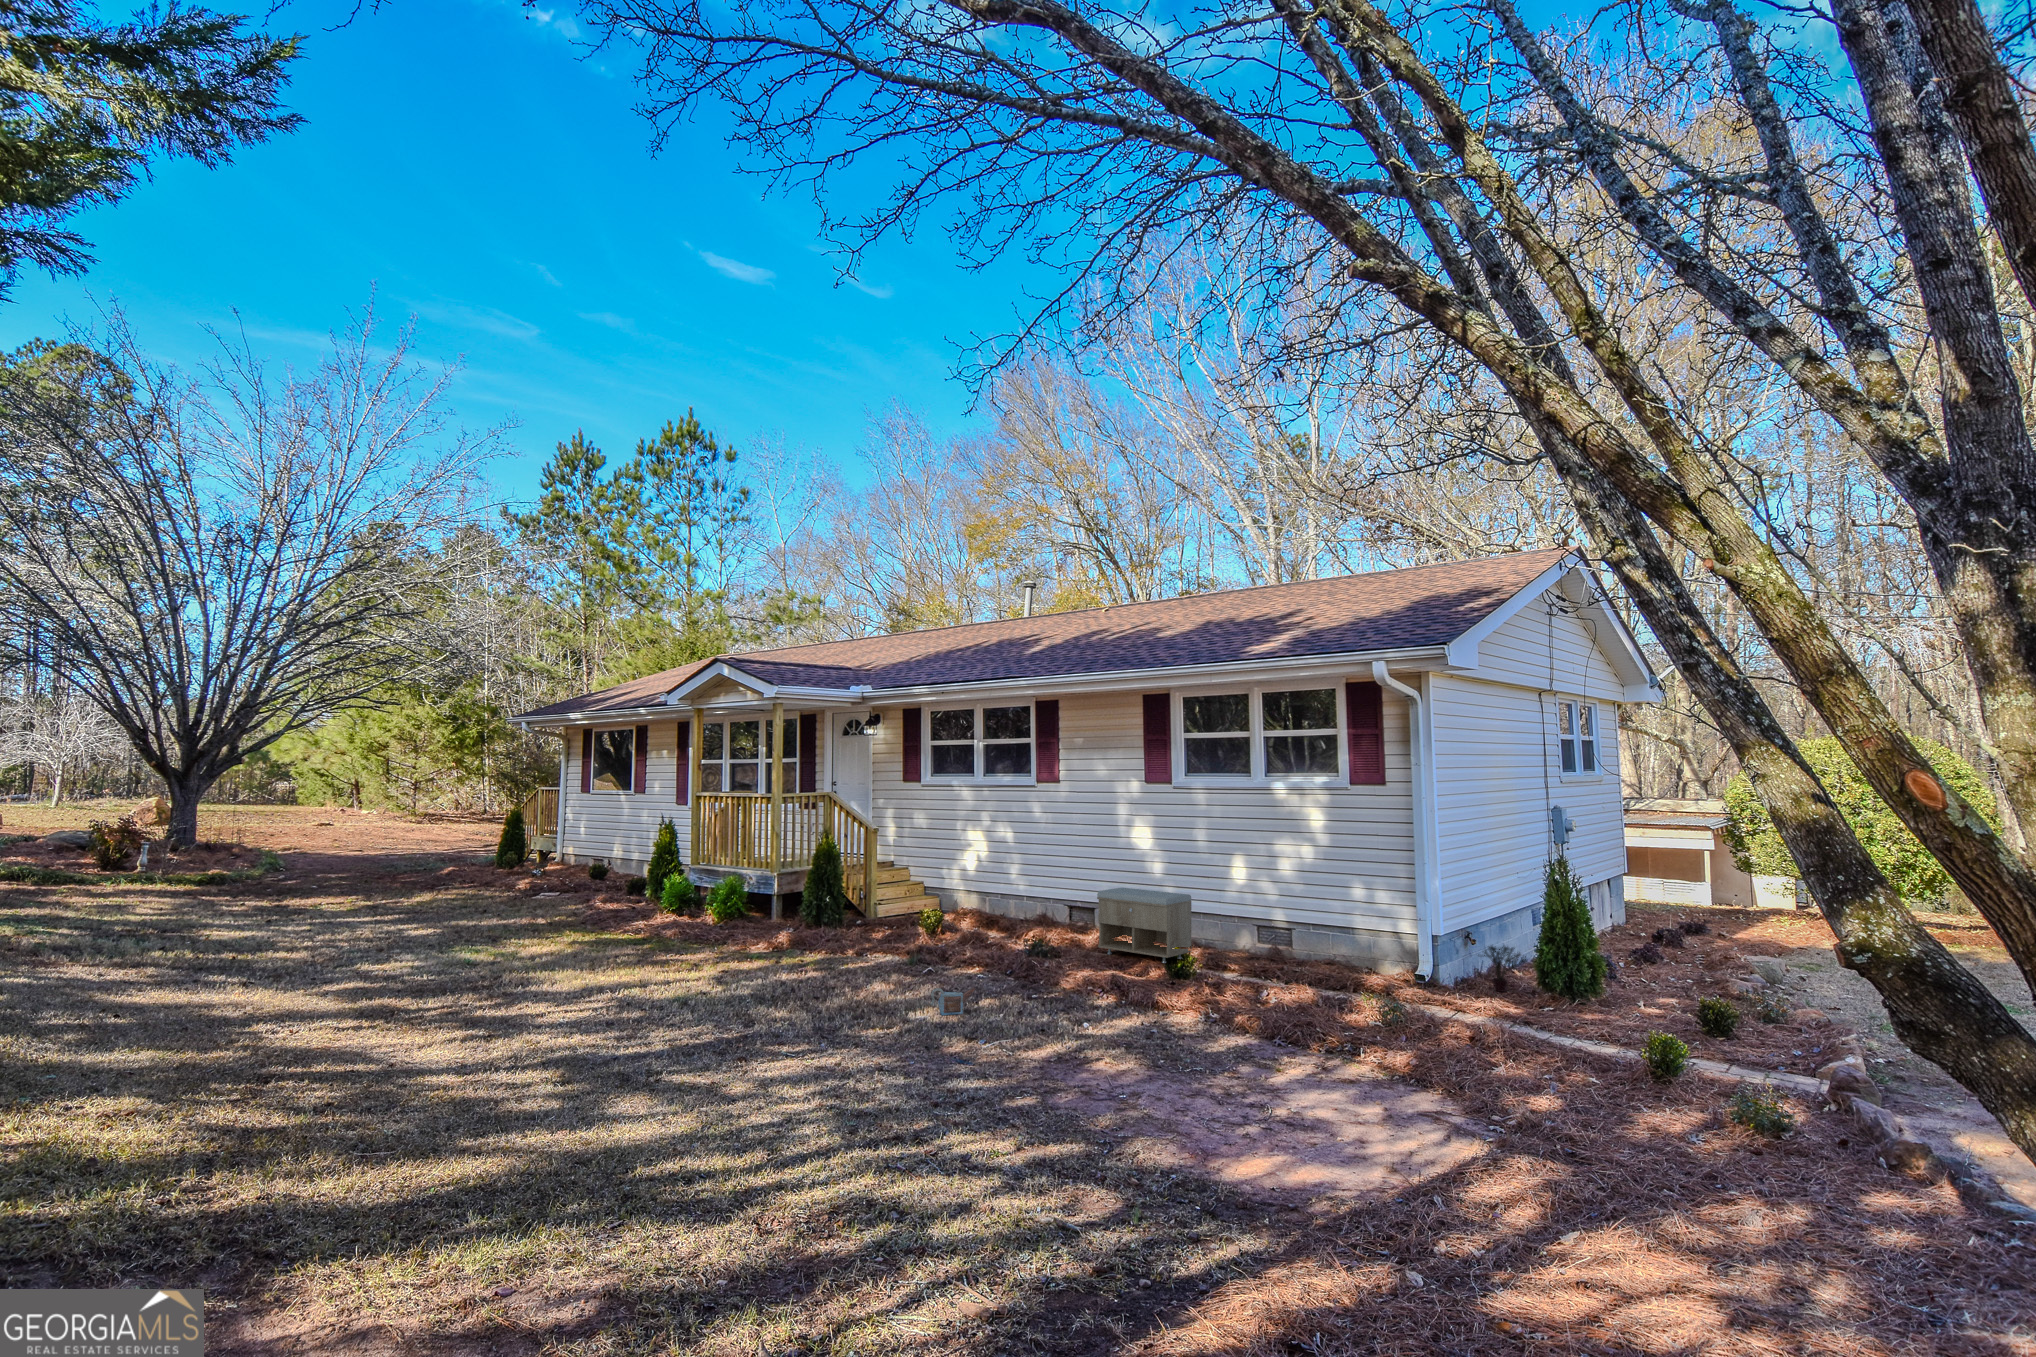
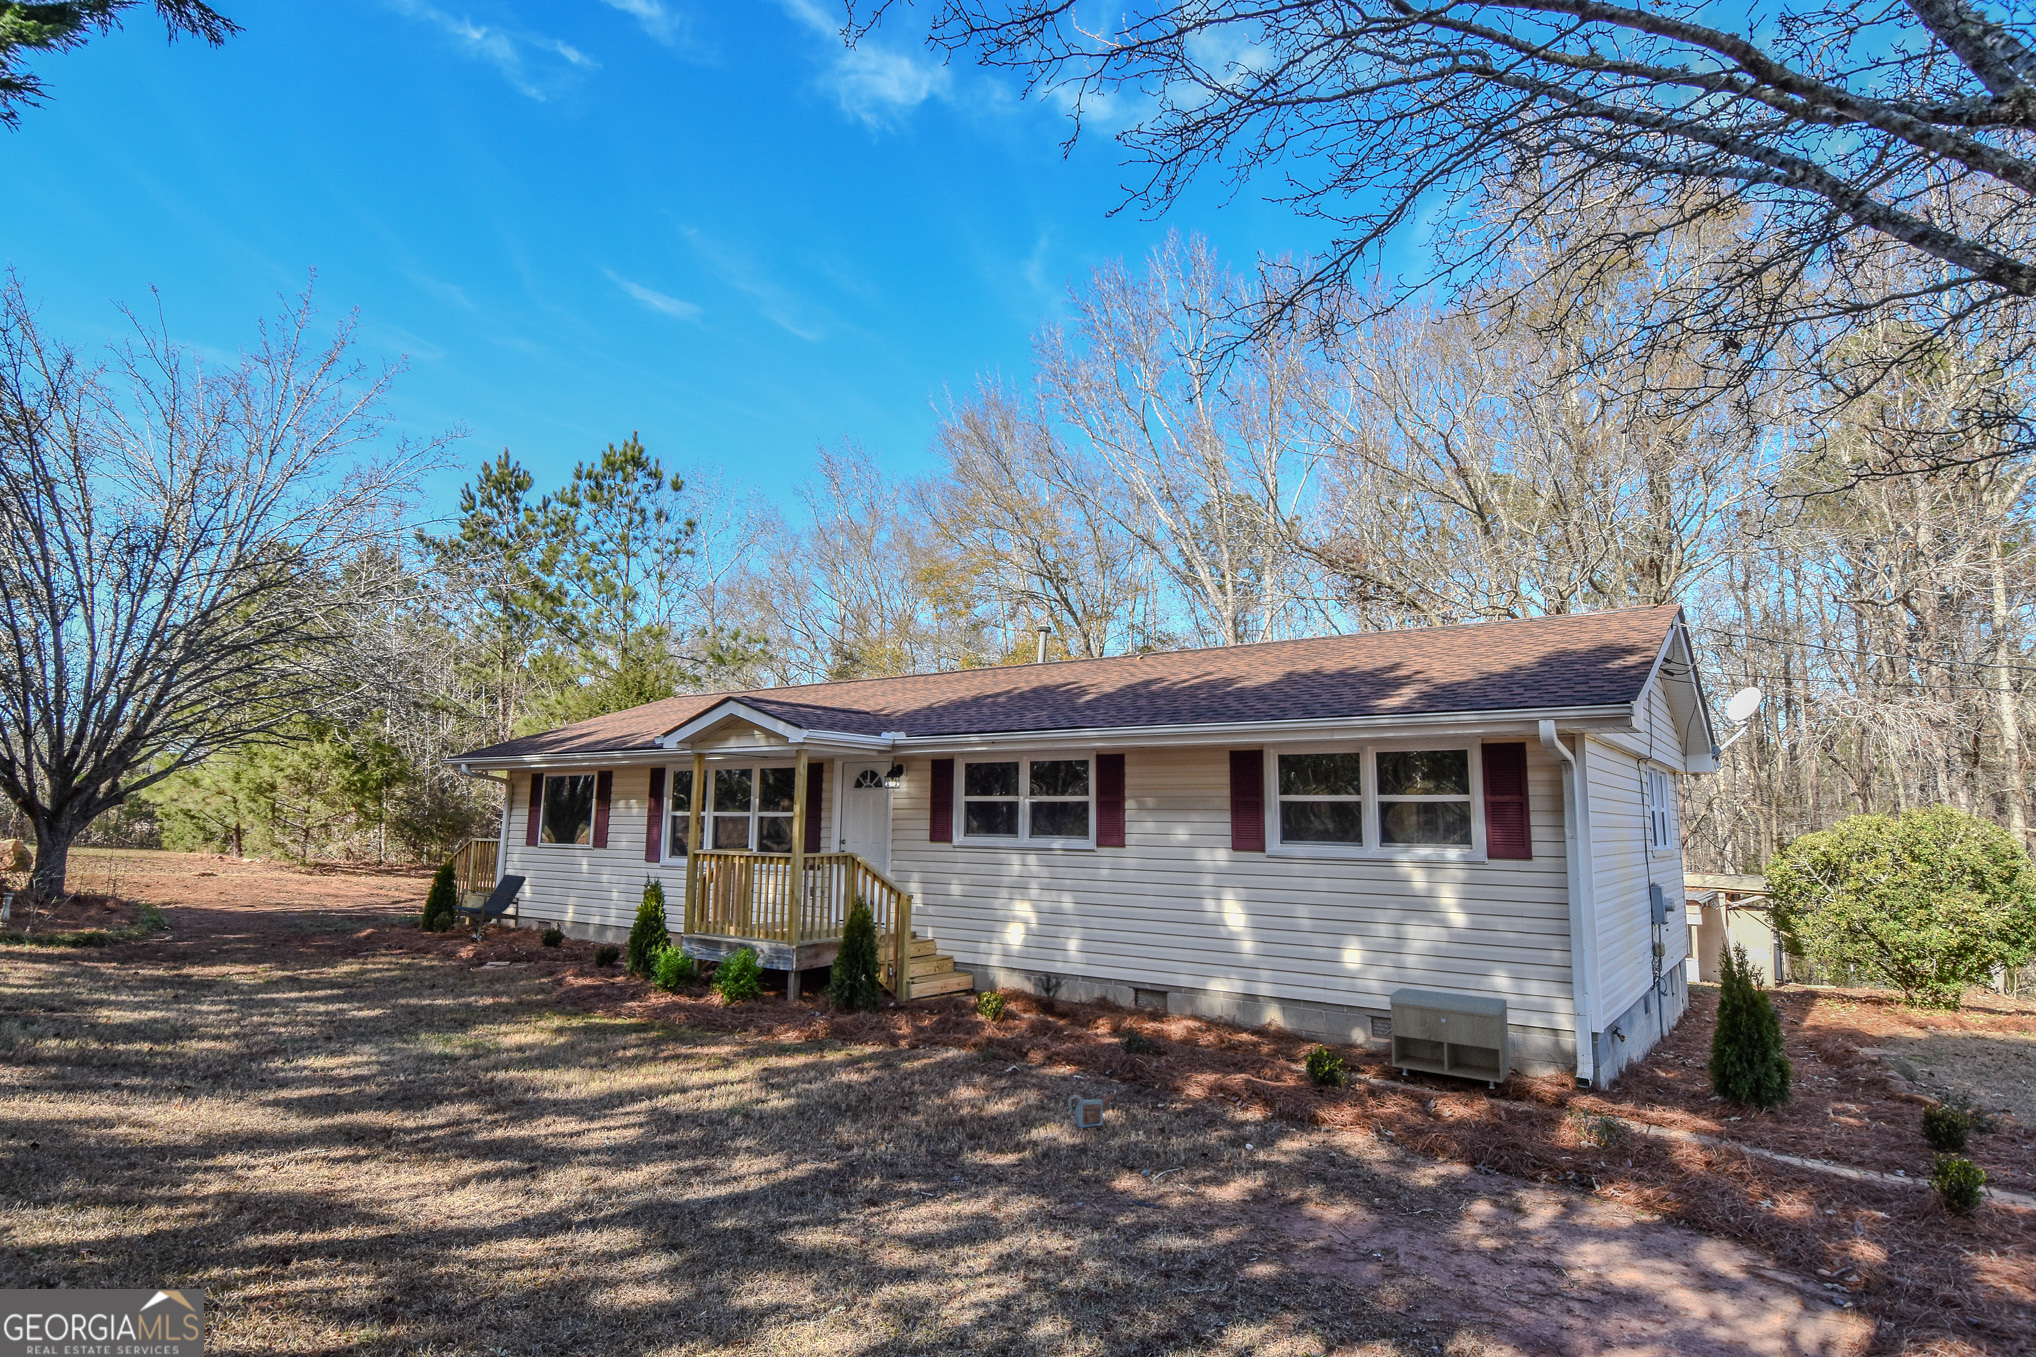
lounge chair: none [517,819,579,870] -> present [452,874,526,933]
storage bench: present [1097,888,1191,963] -> present [1390,988,1509,1089]
potted plant: present [1484,946,1527,992] -> present [1035,973,1067,1013]

